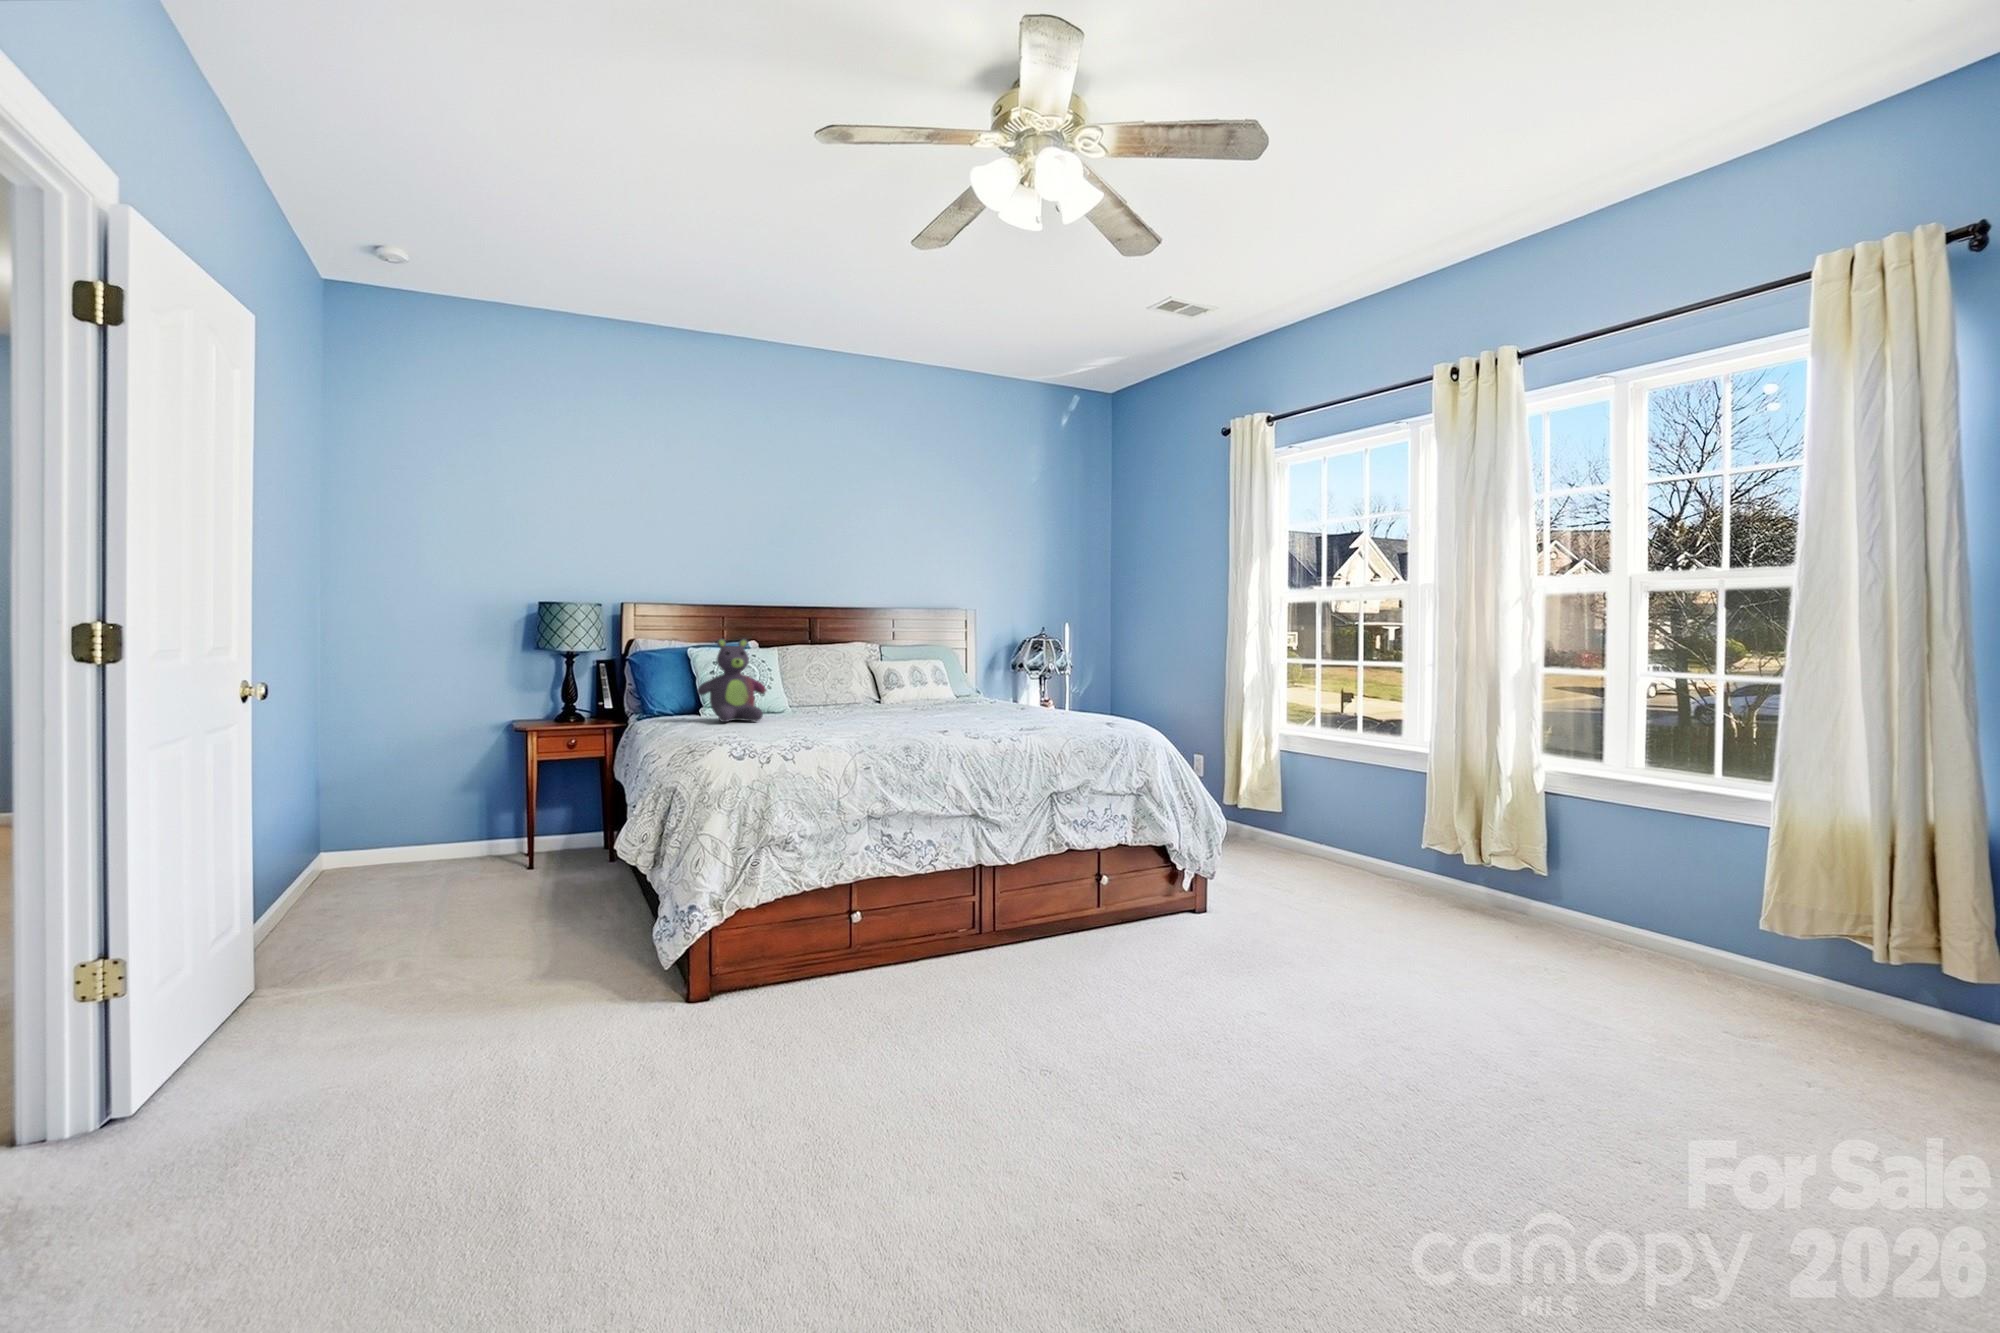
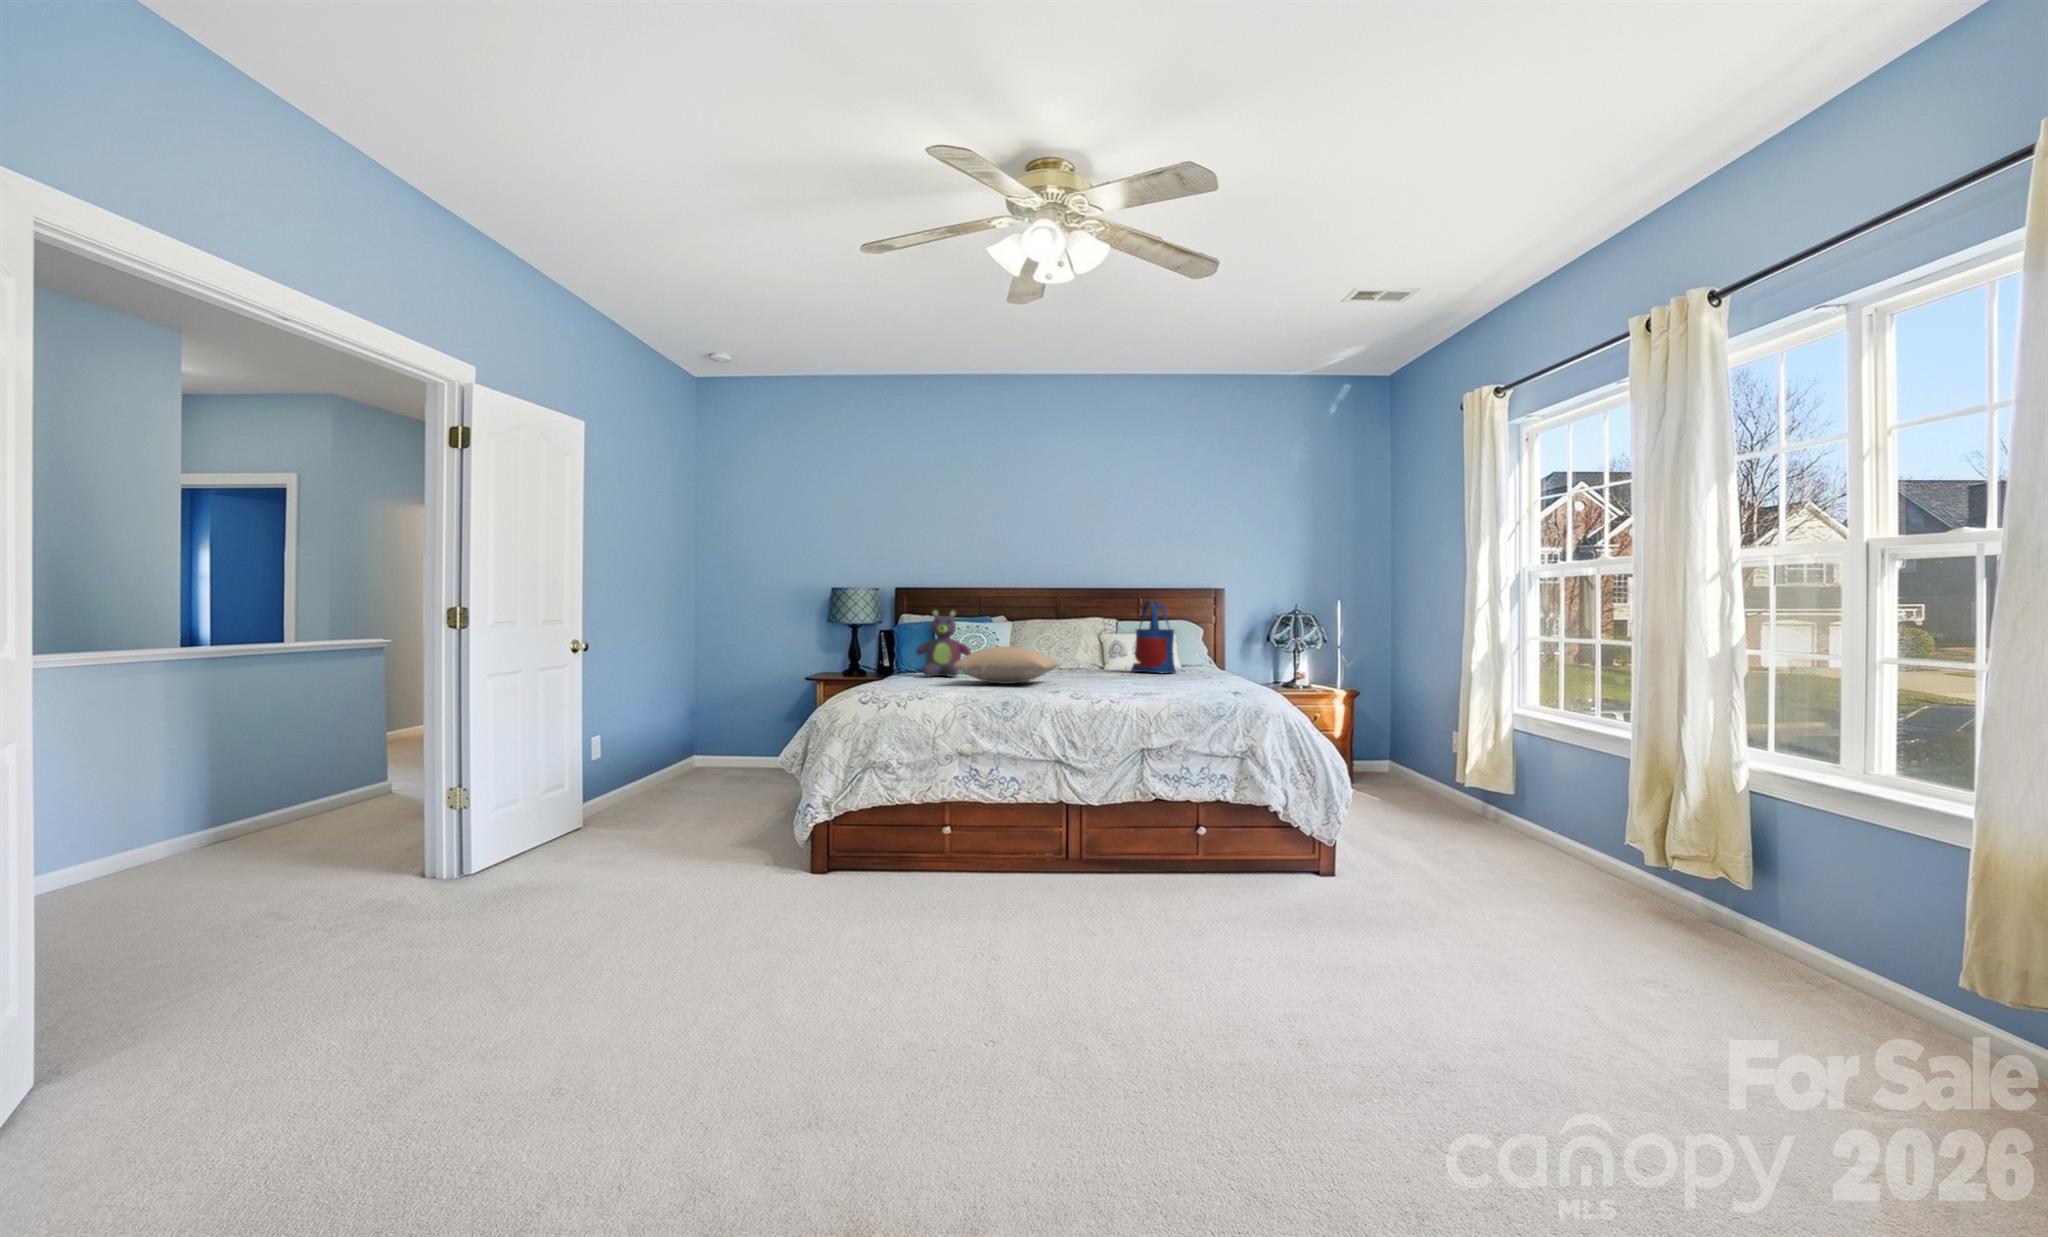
tote bag: none [915,627,969,706] -> present [1131,601,1176,673]
pillow: none [807,685,927,729] -> present [954,646,1060,684]

